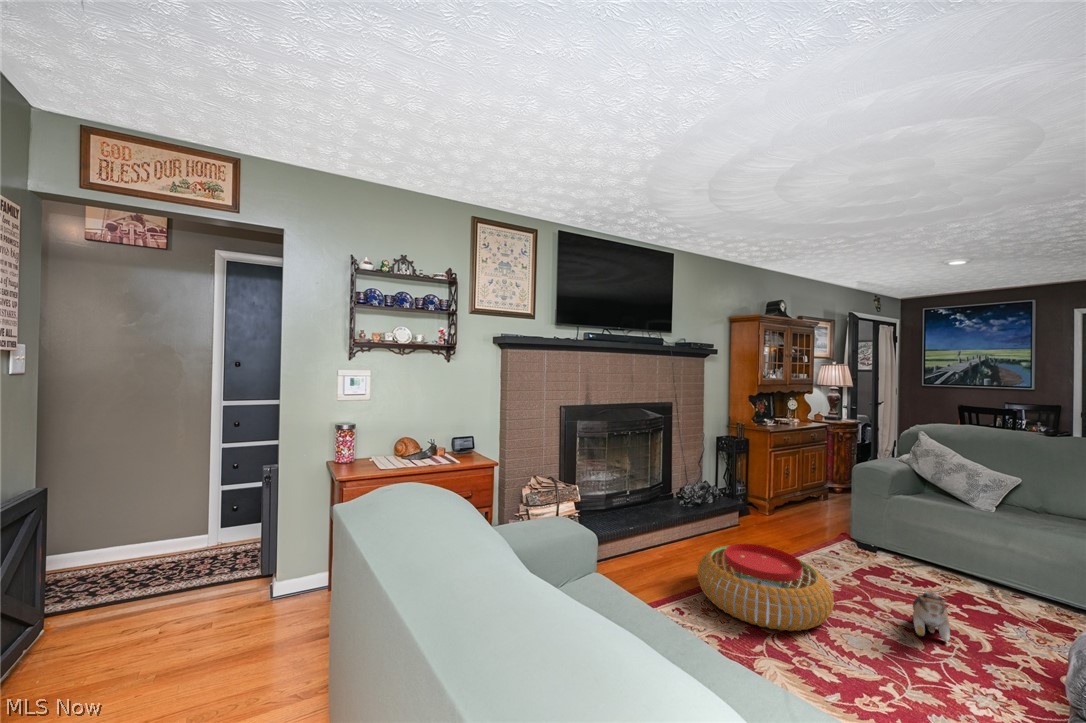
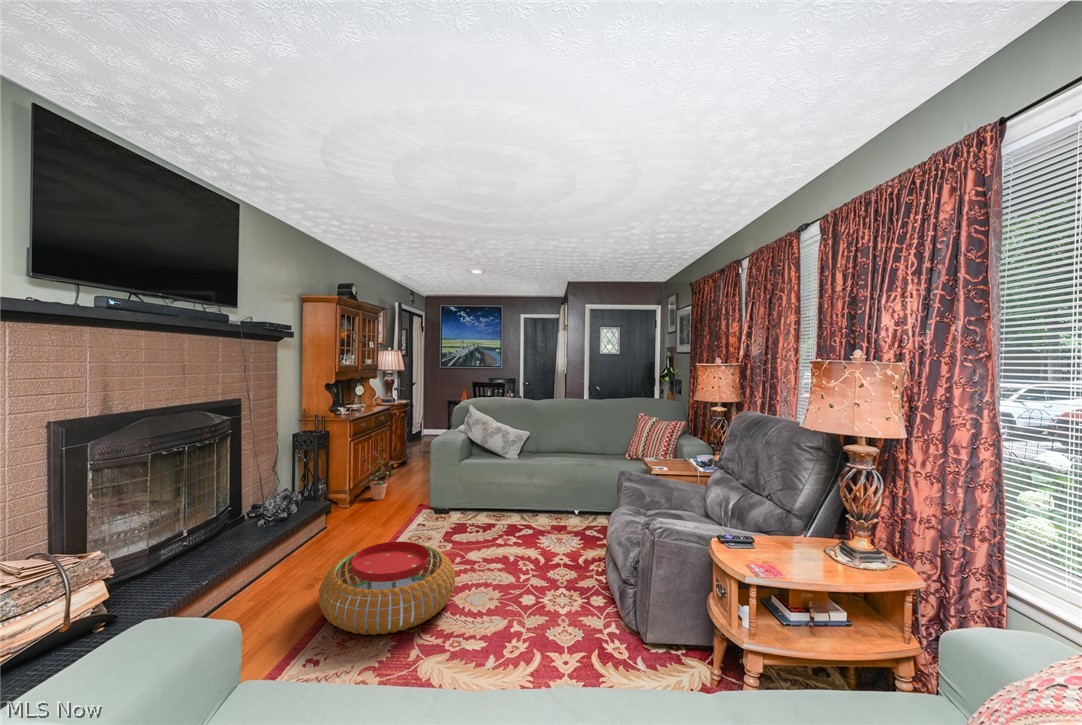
potted plant: none [785,466,815,518] -> present [364,451,388,500]
plush toy: present [912,591,950,641] -> none [498,532,527,571]

